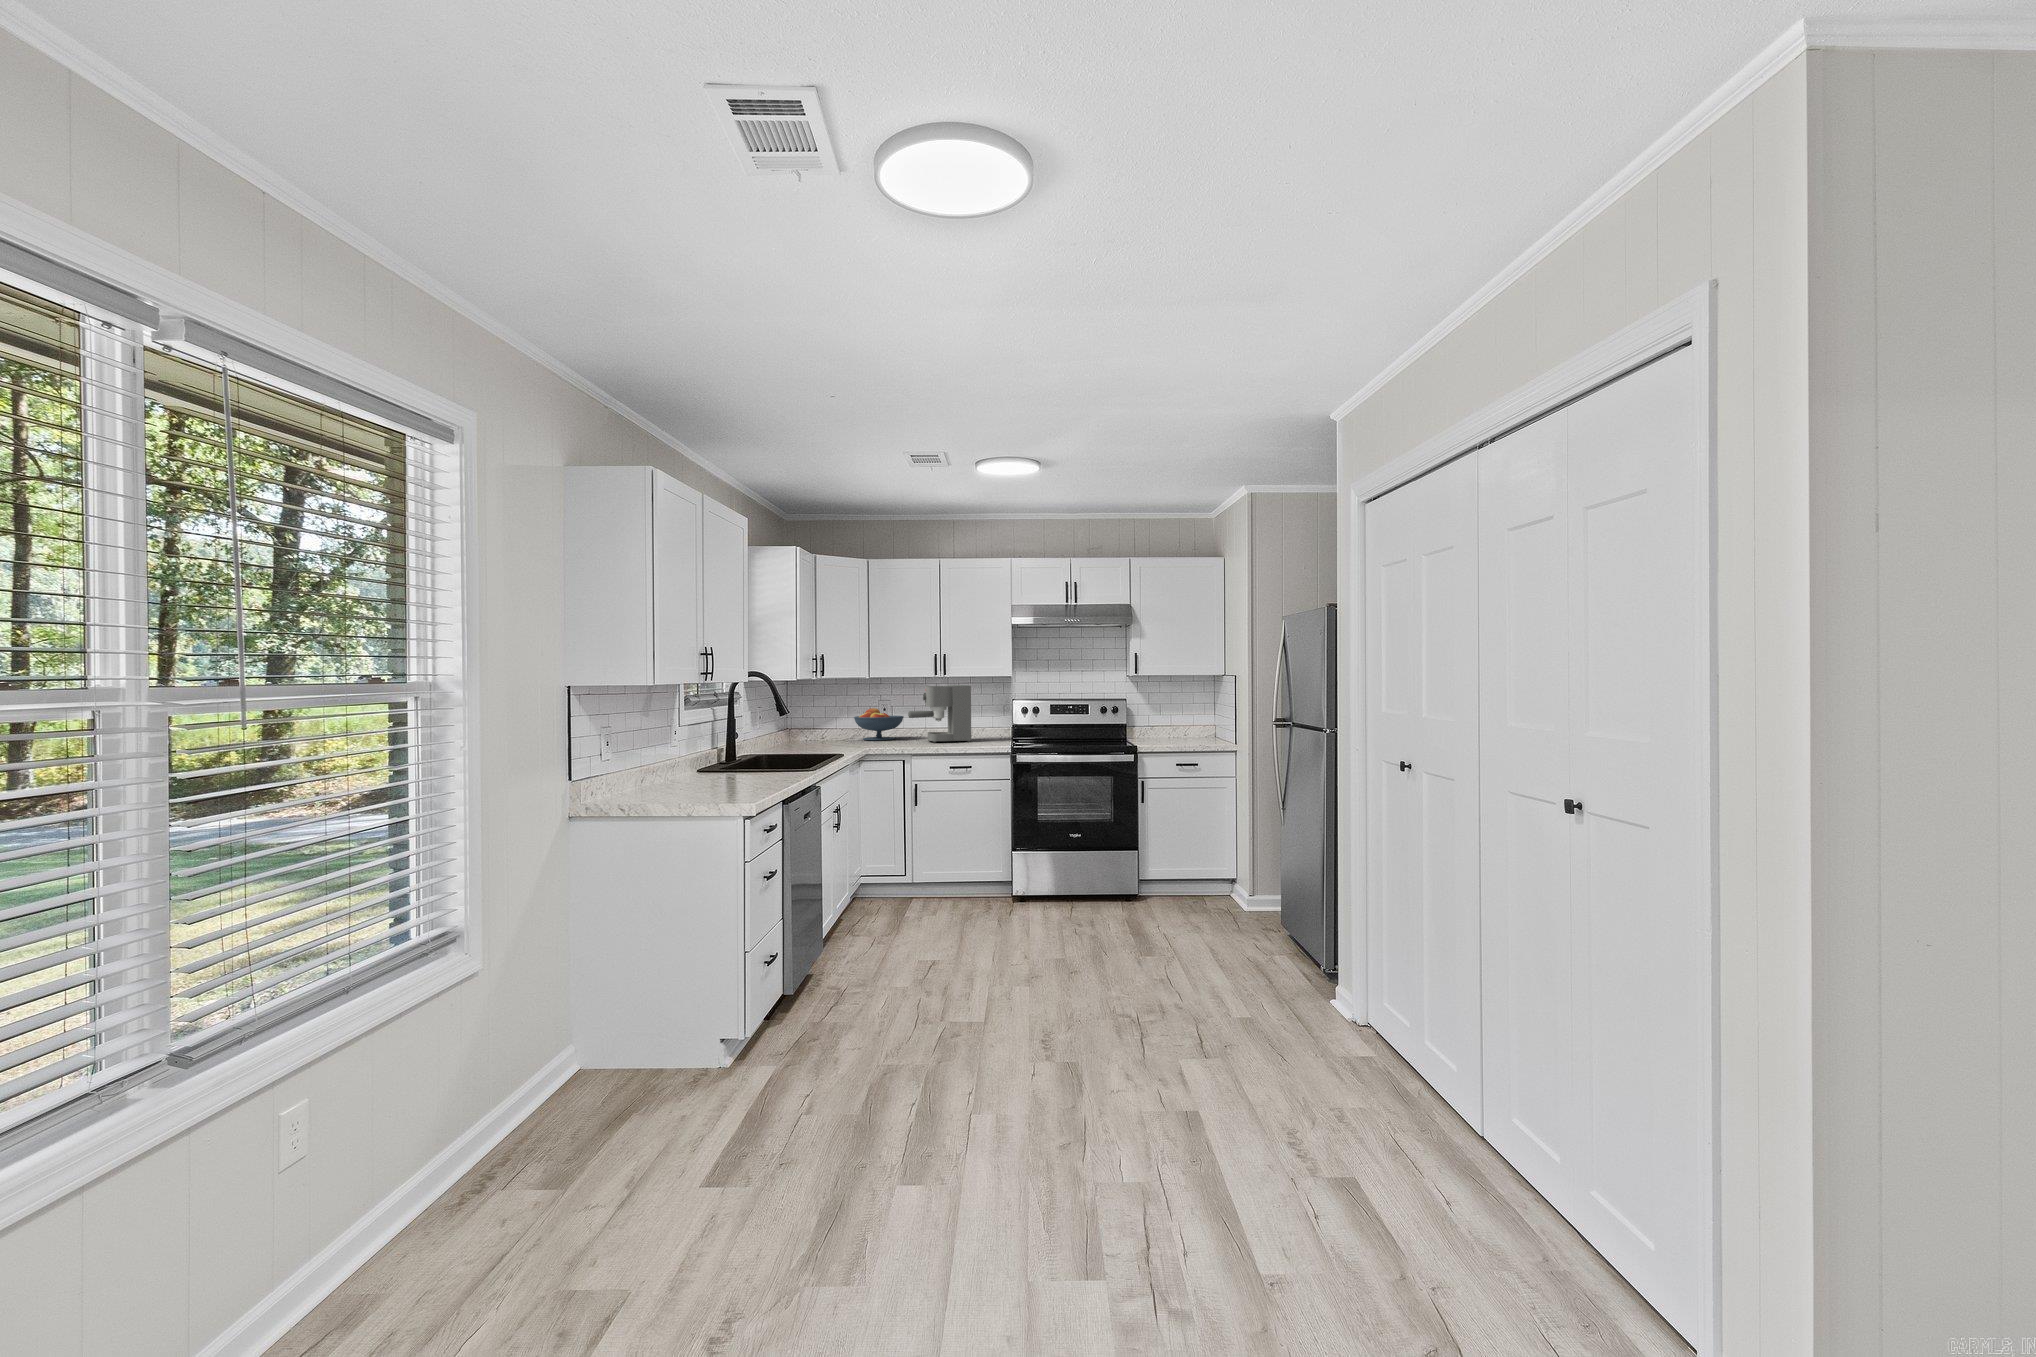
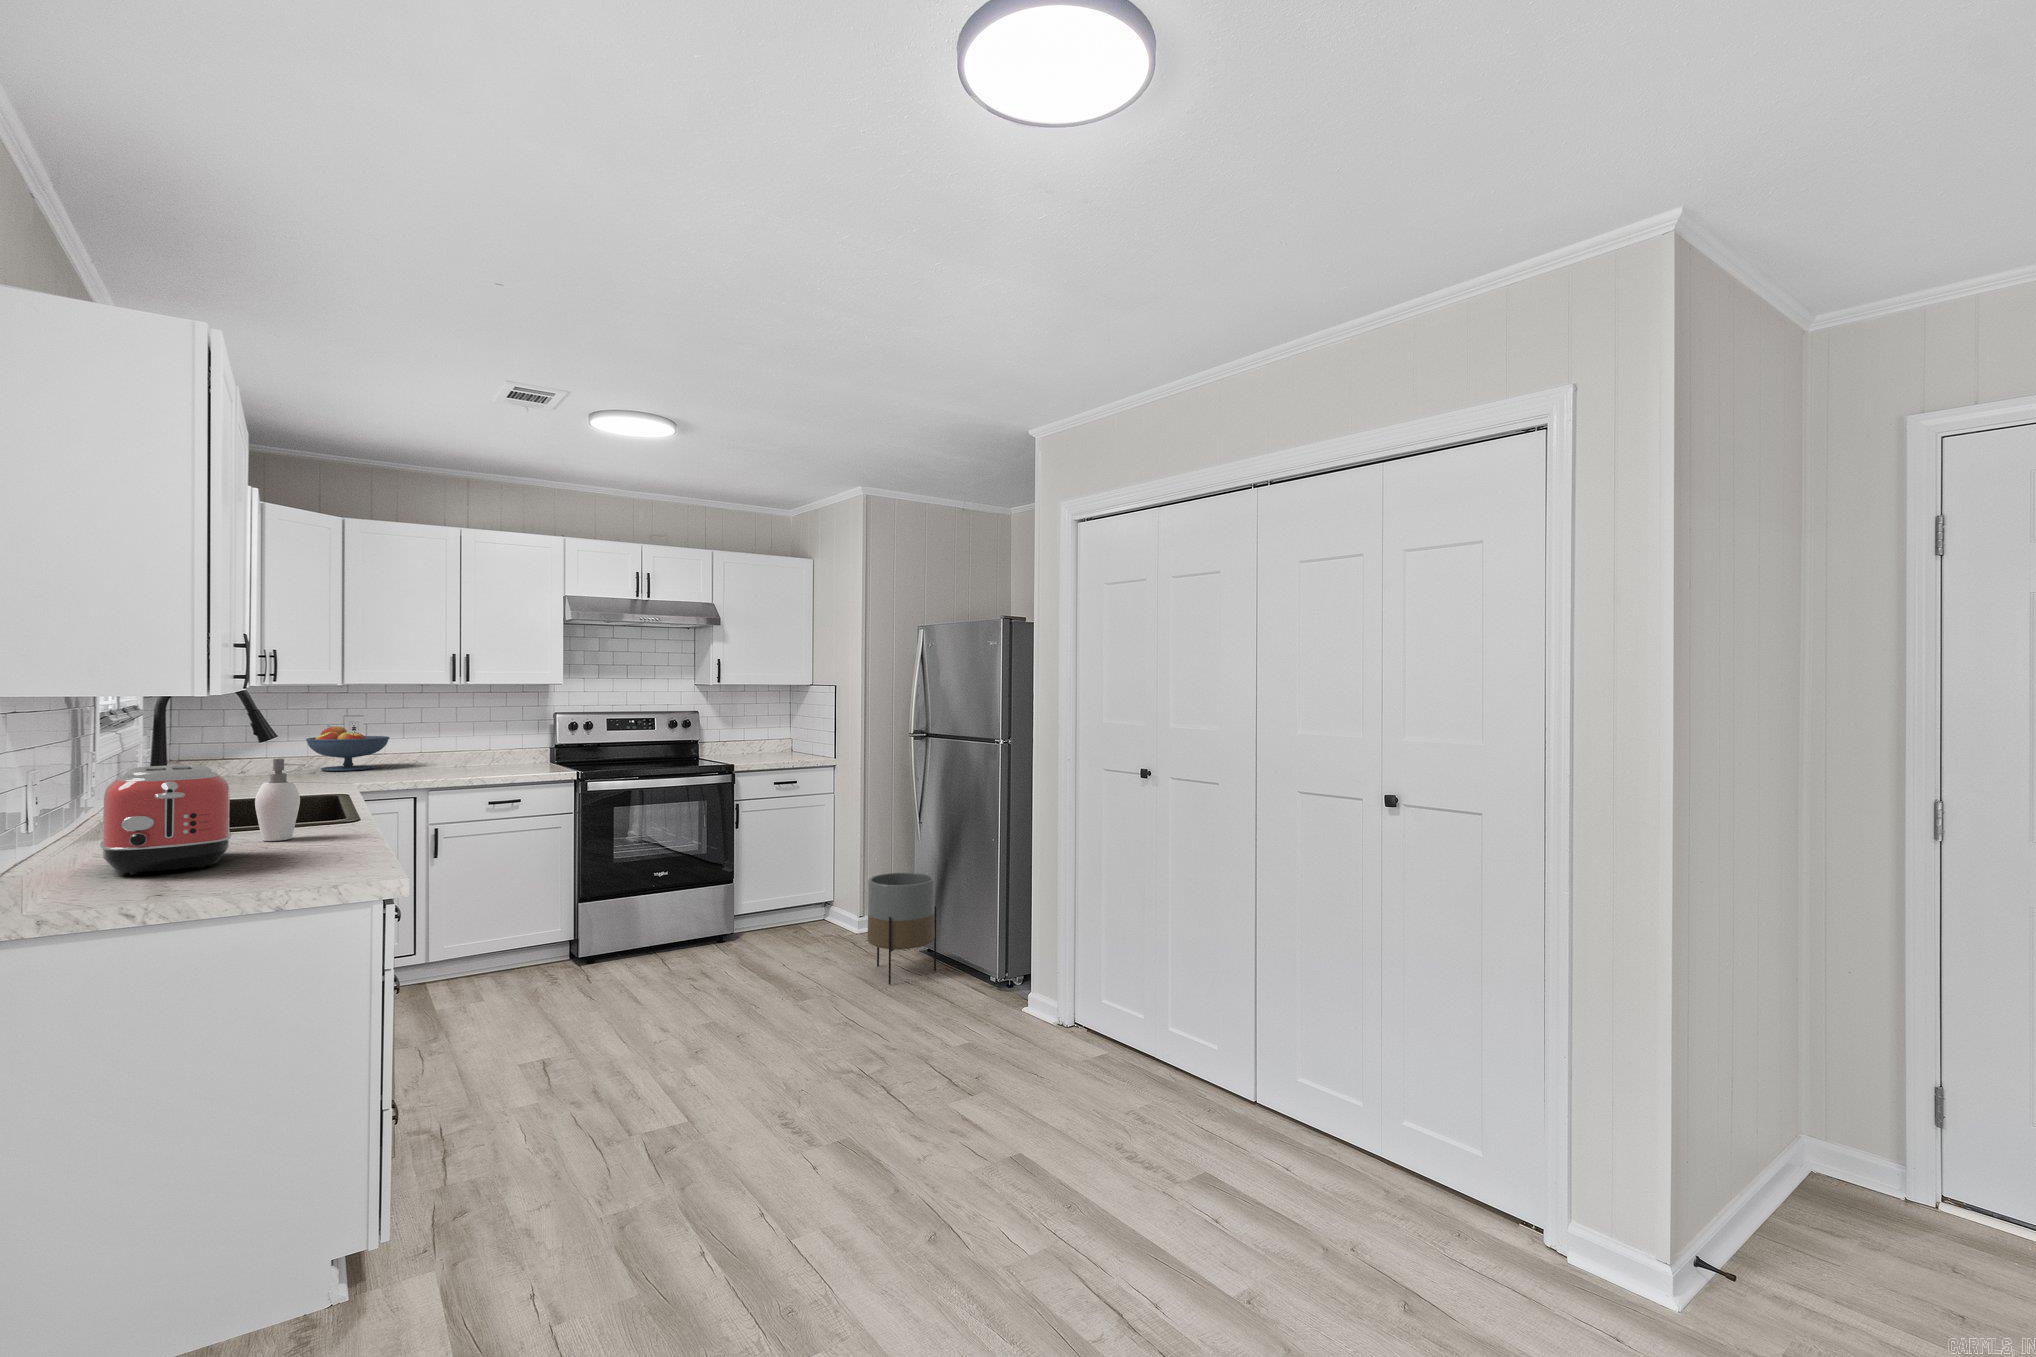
coffee maker: present [908,685,971,743] -> none [412,695,508,770]
soap dispenser: none [739,727,763,780] -> present [255,759,305,841]
toaster: none [645,729,712,792] -> present [100,765,231,875]
planter: none [1220,855,1289,959] -> present [867,873,936,985]

